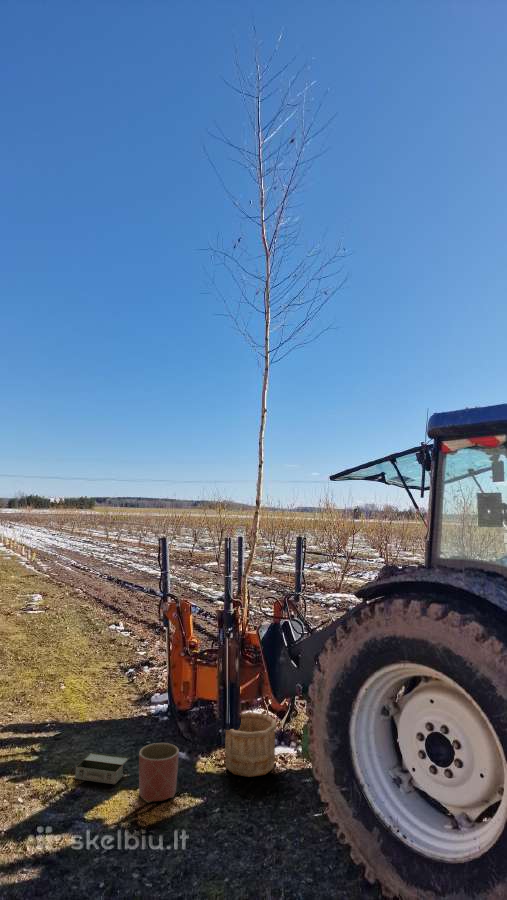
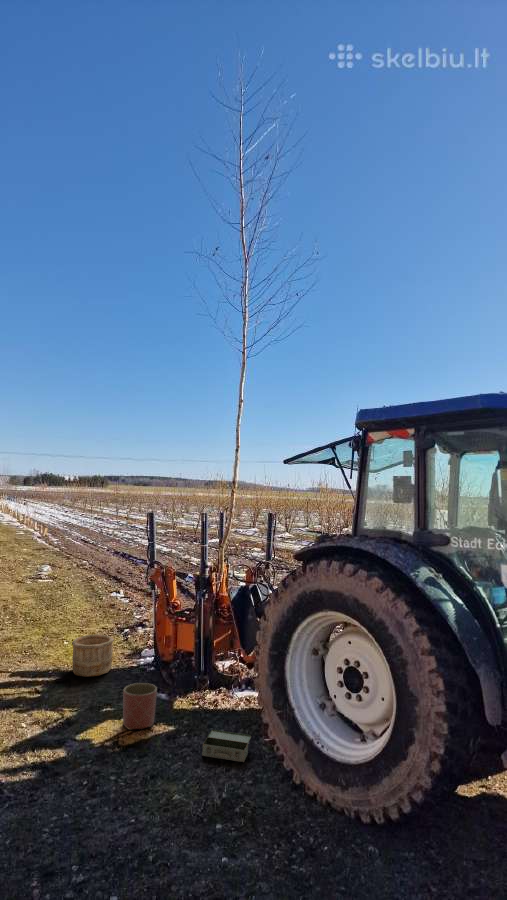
wooden bucket: present [225,712,276,777] -> present [72,634,114,677]
toolbox: present [75,752,129,784] -> present [202,730,251,762]

